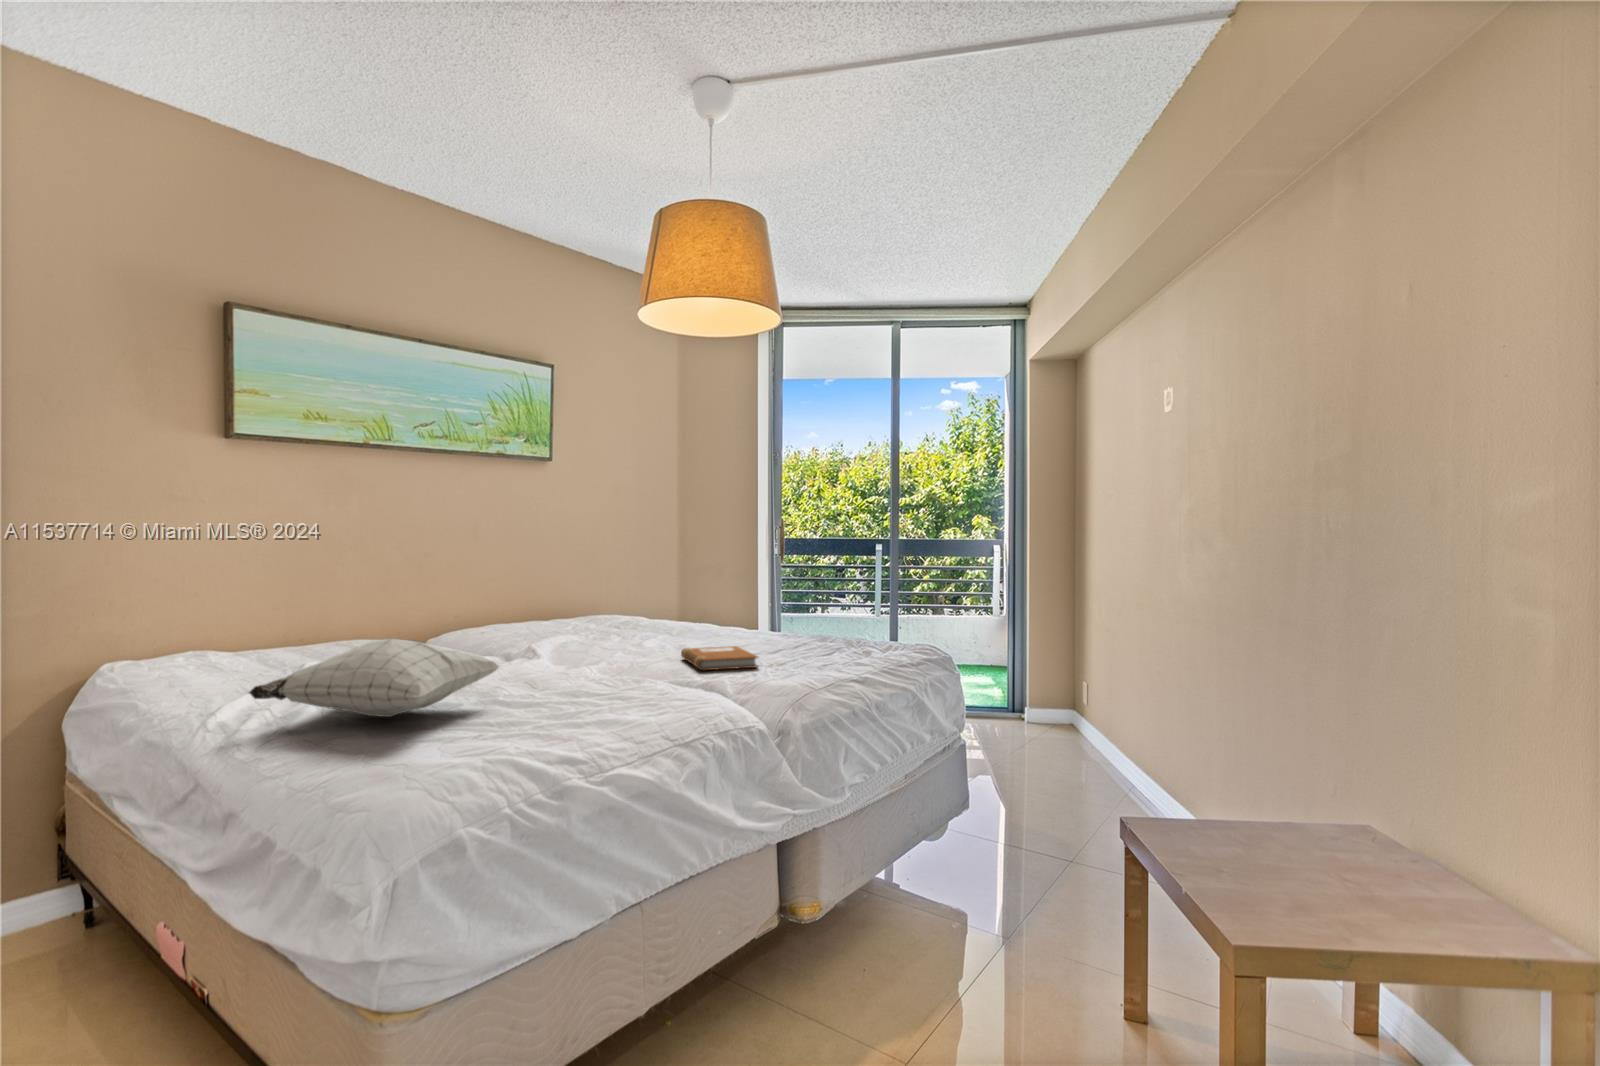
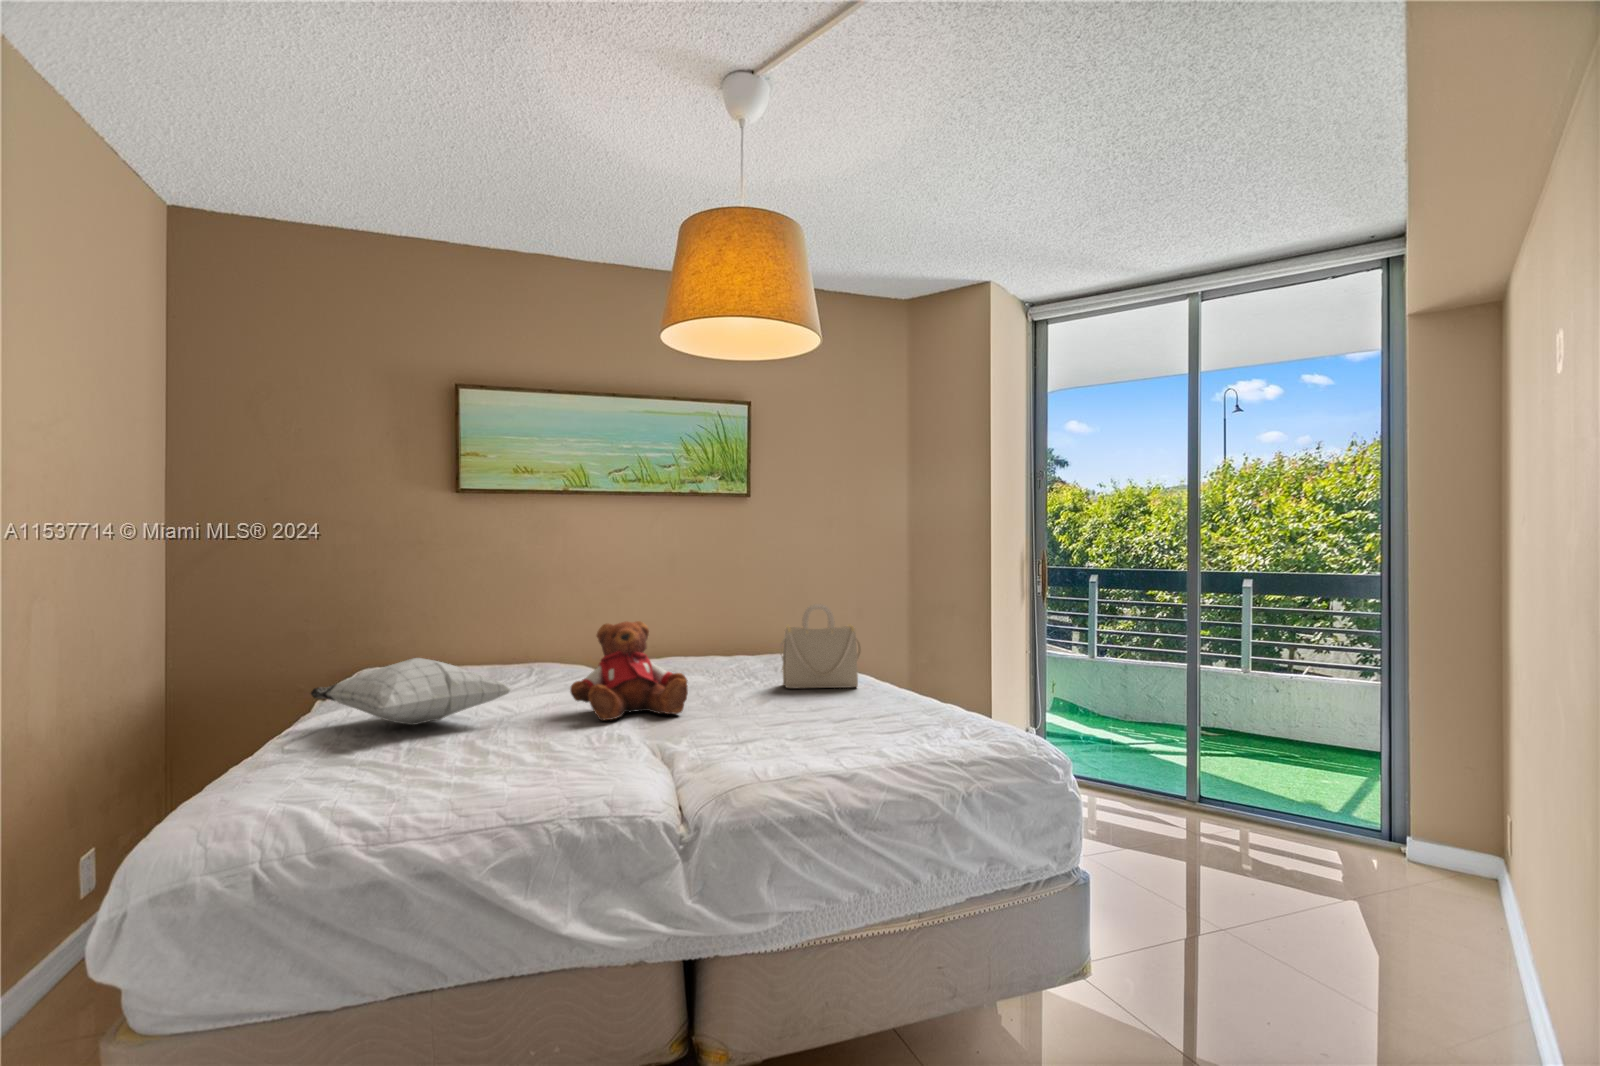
handbag: none [669,566,740,645] -> present [780,604,861,688]
teddy bear: none [543,587,657,689] -> present [570,621,688,720]
notebook: present [681,646,759,670] -> none [734,690,812,717]

